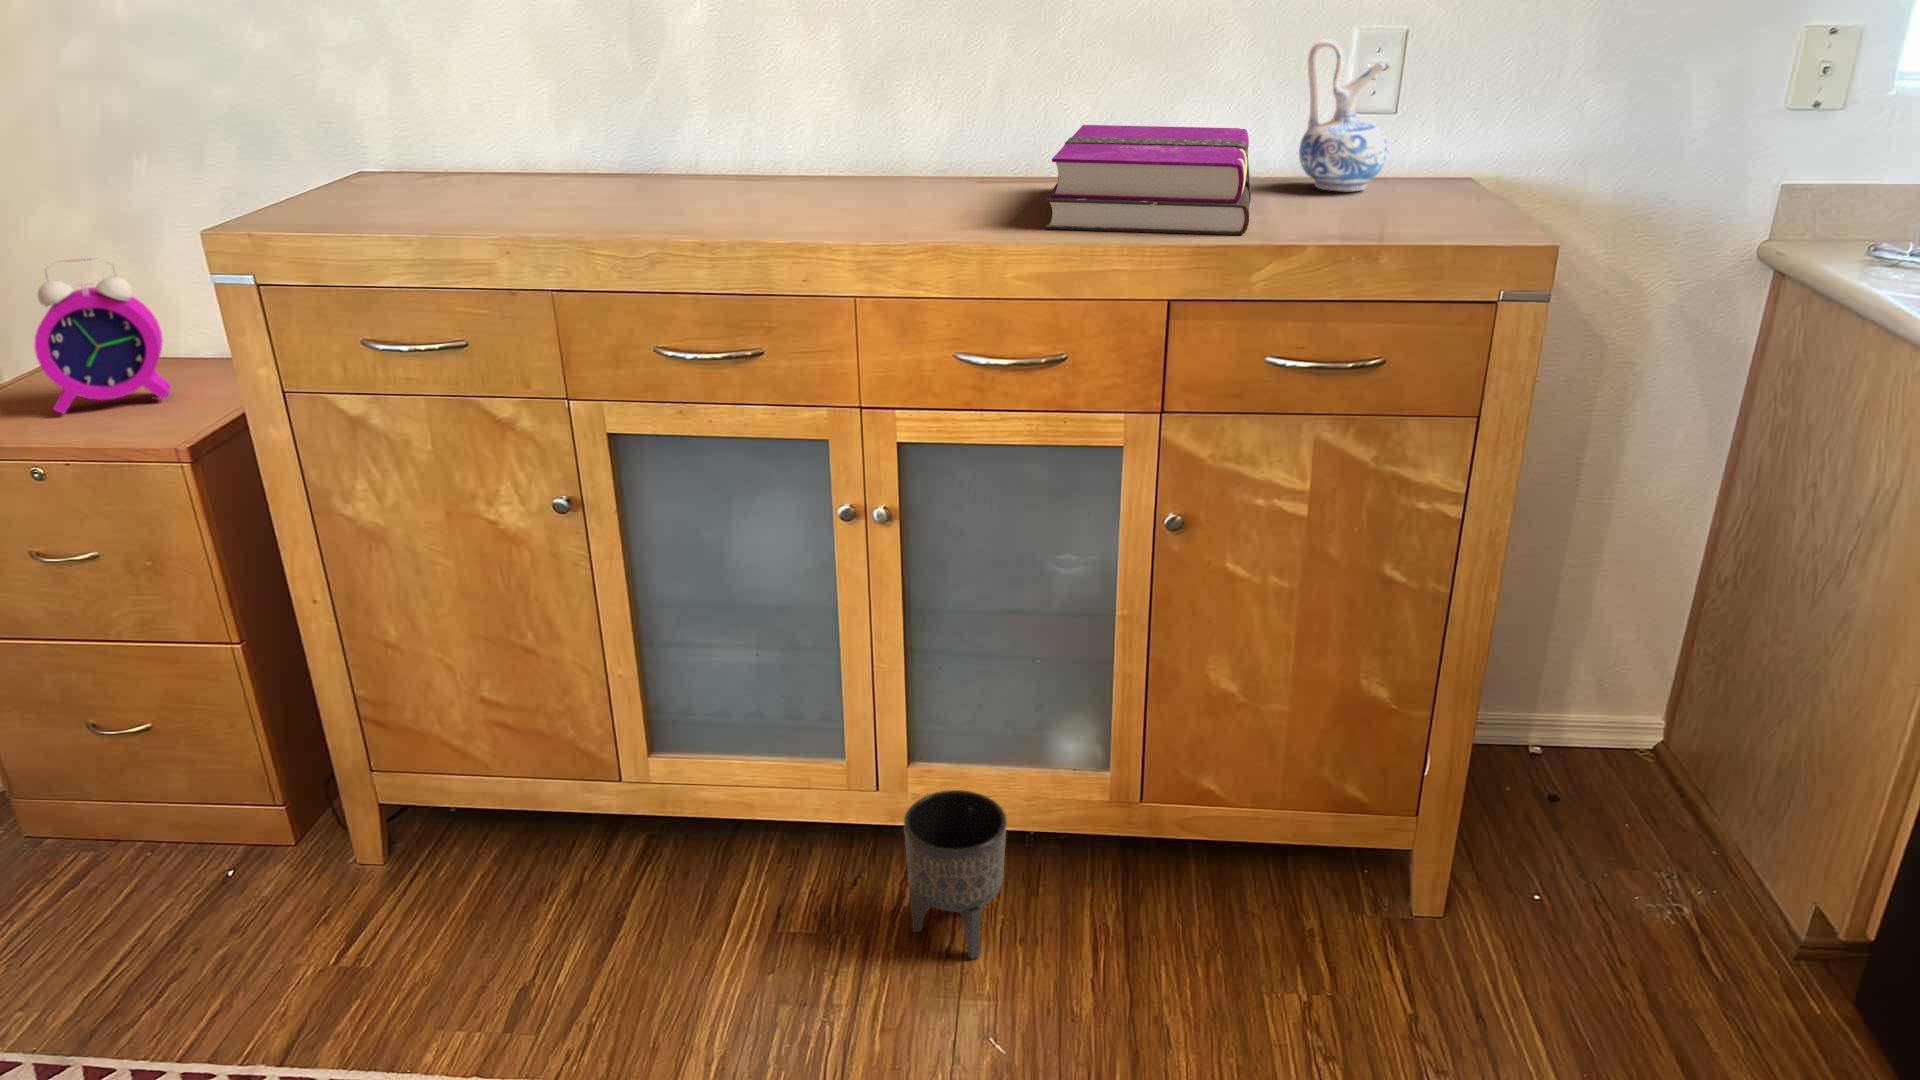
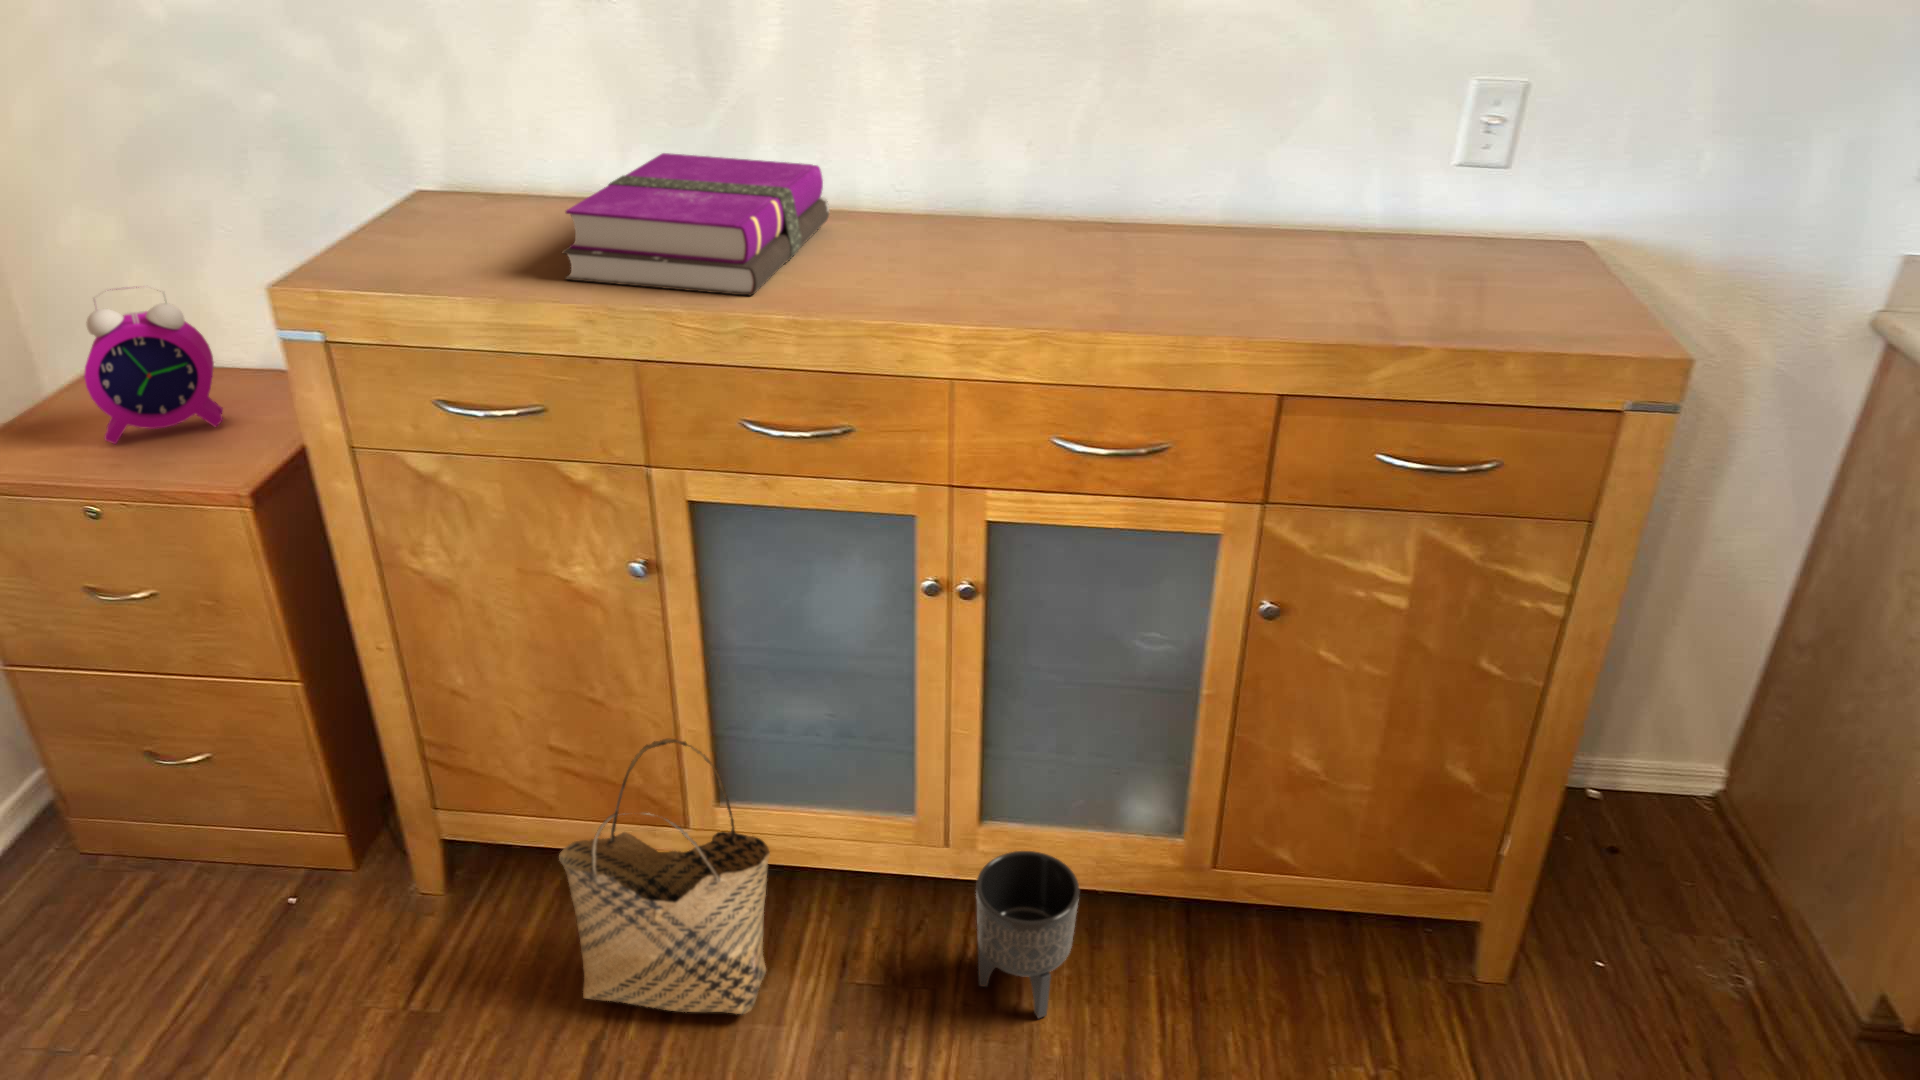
ceramic pitcher: present [1299,39,1387,191] -> none [1408,97,1507,255]
hardback book: present [1045,125,1251,235] -> present [562,153,829,295]
woven basket: none [488,679,700,960] -> present [559,739,770,1014]

